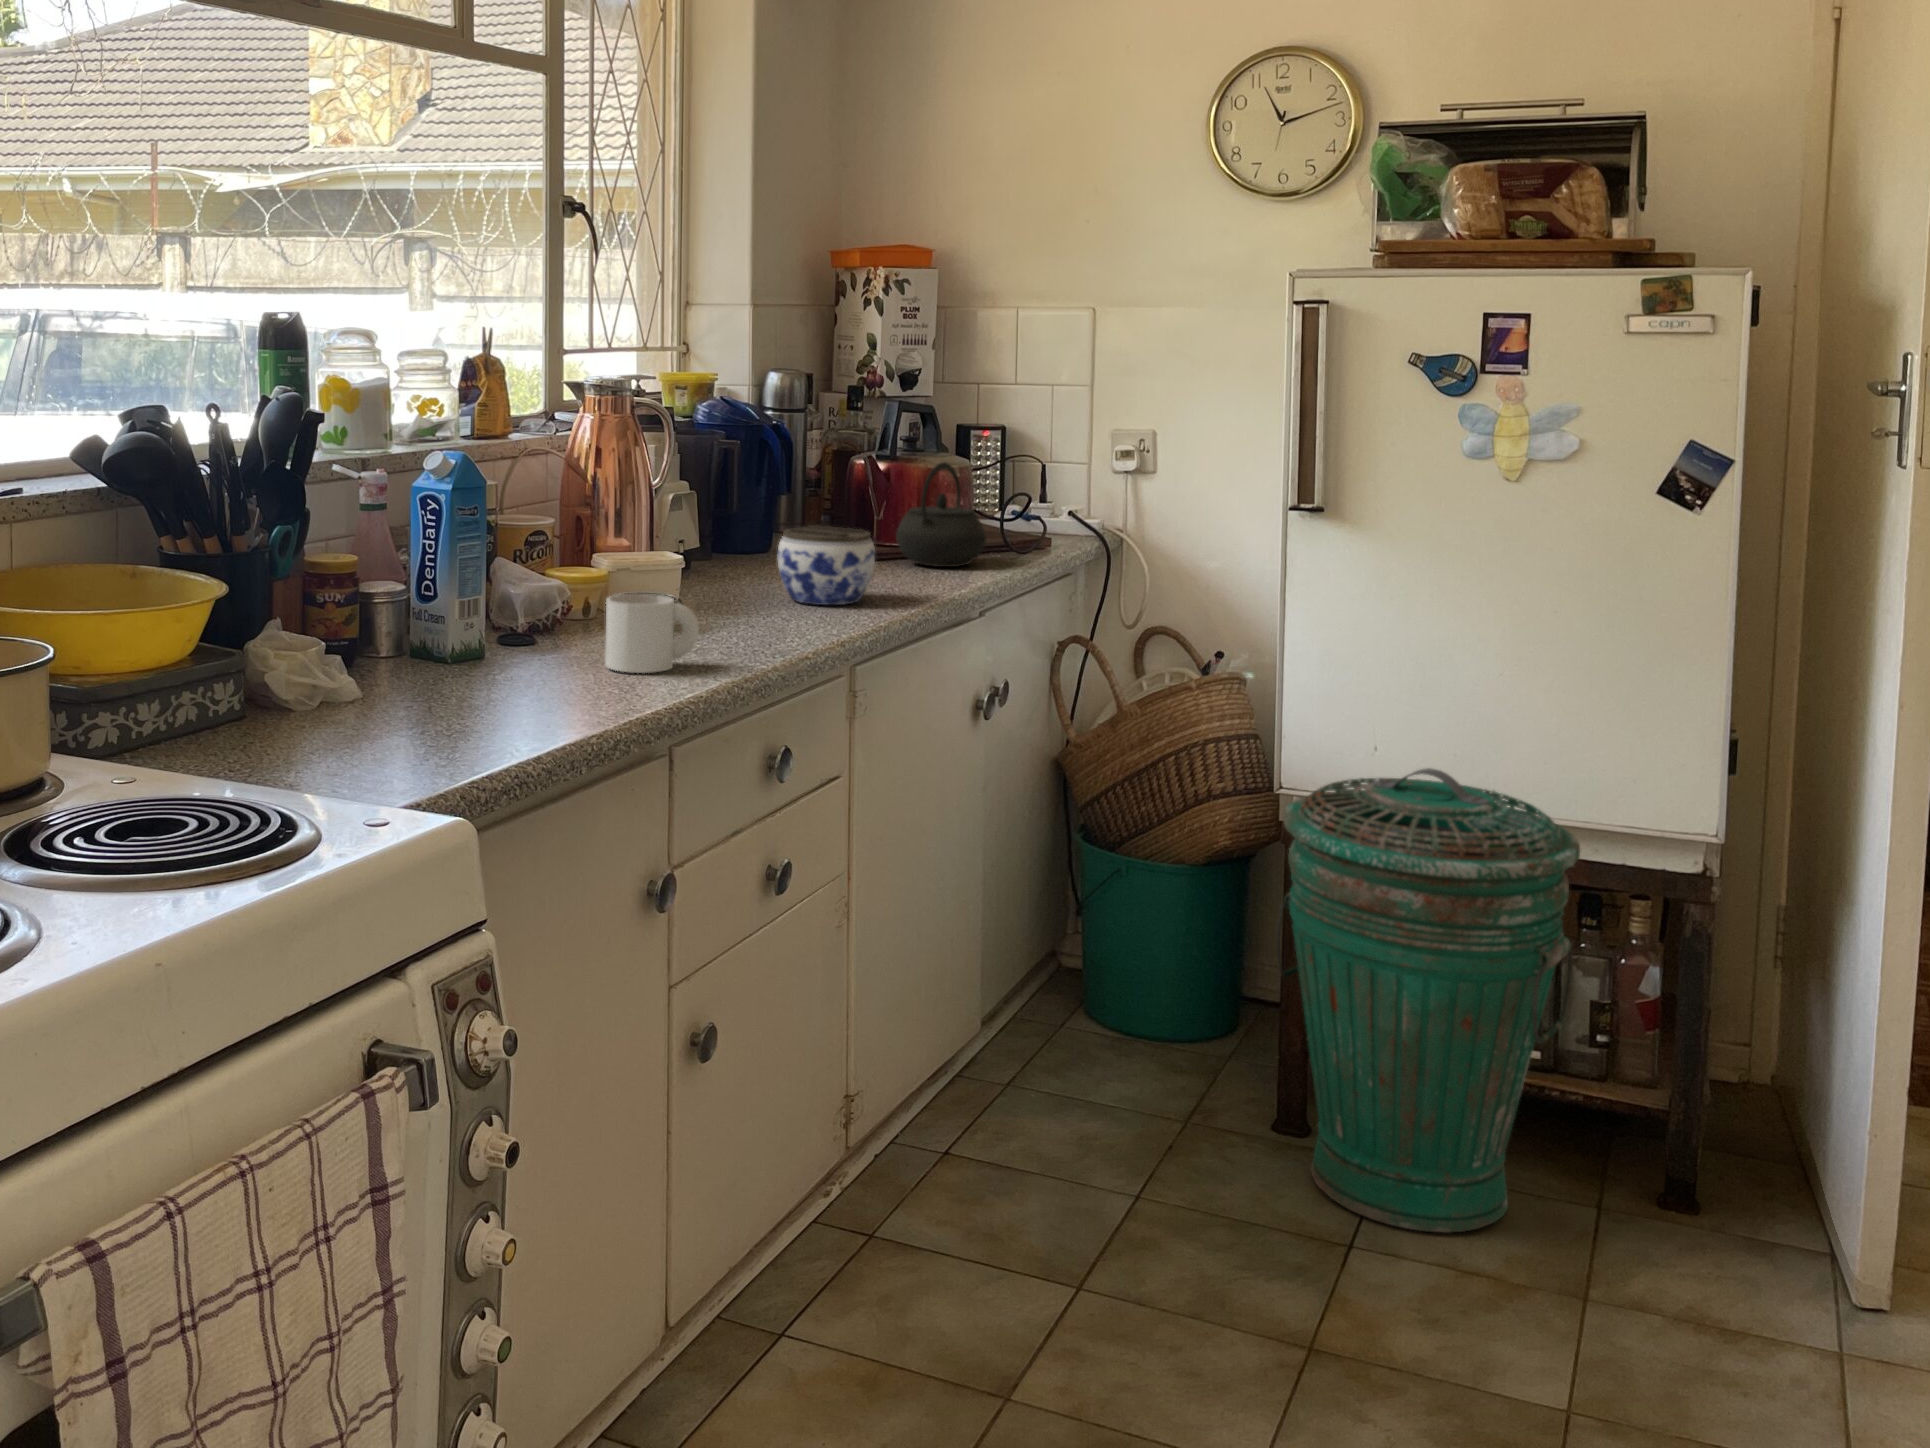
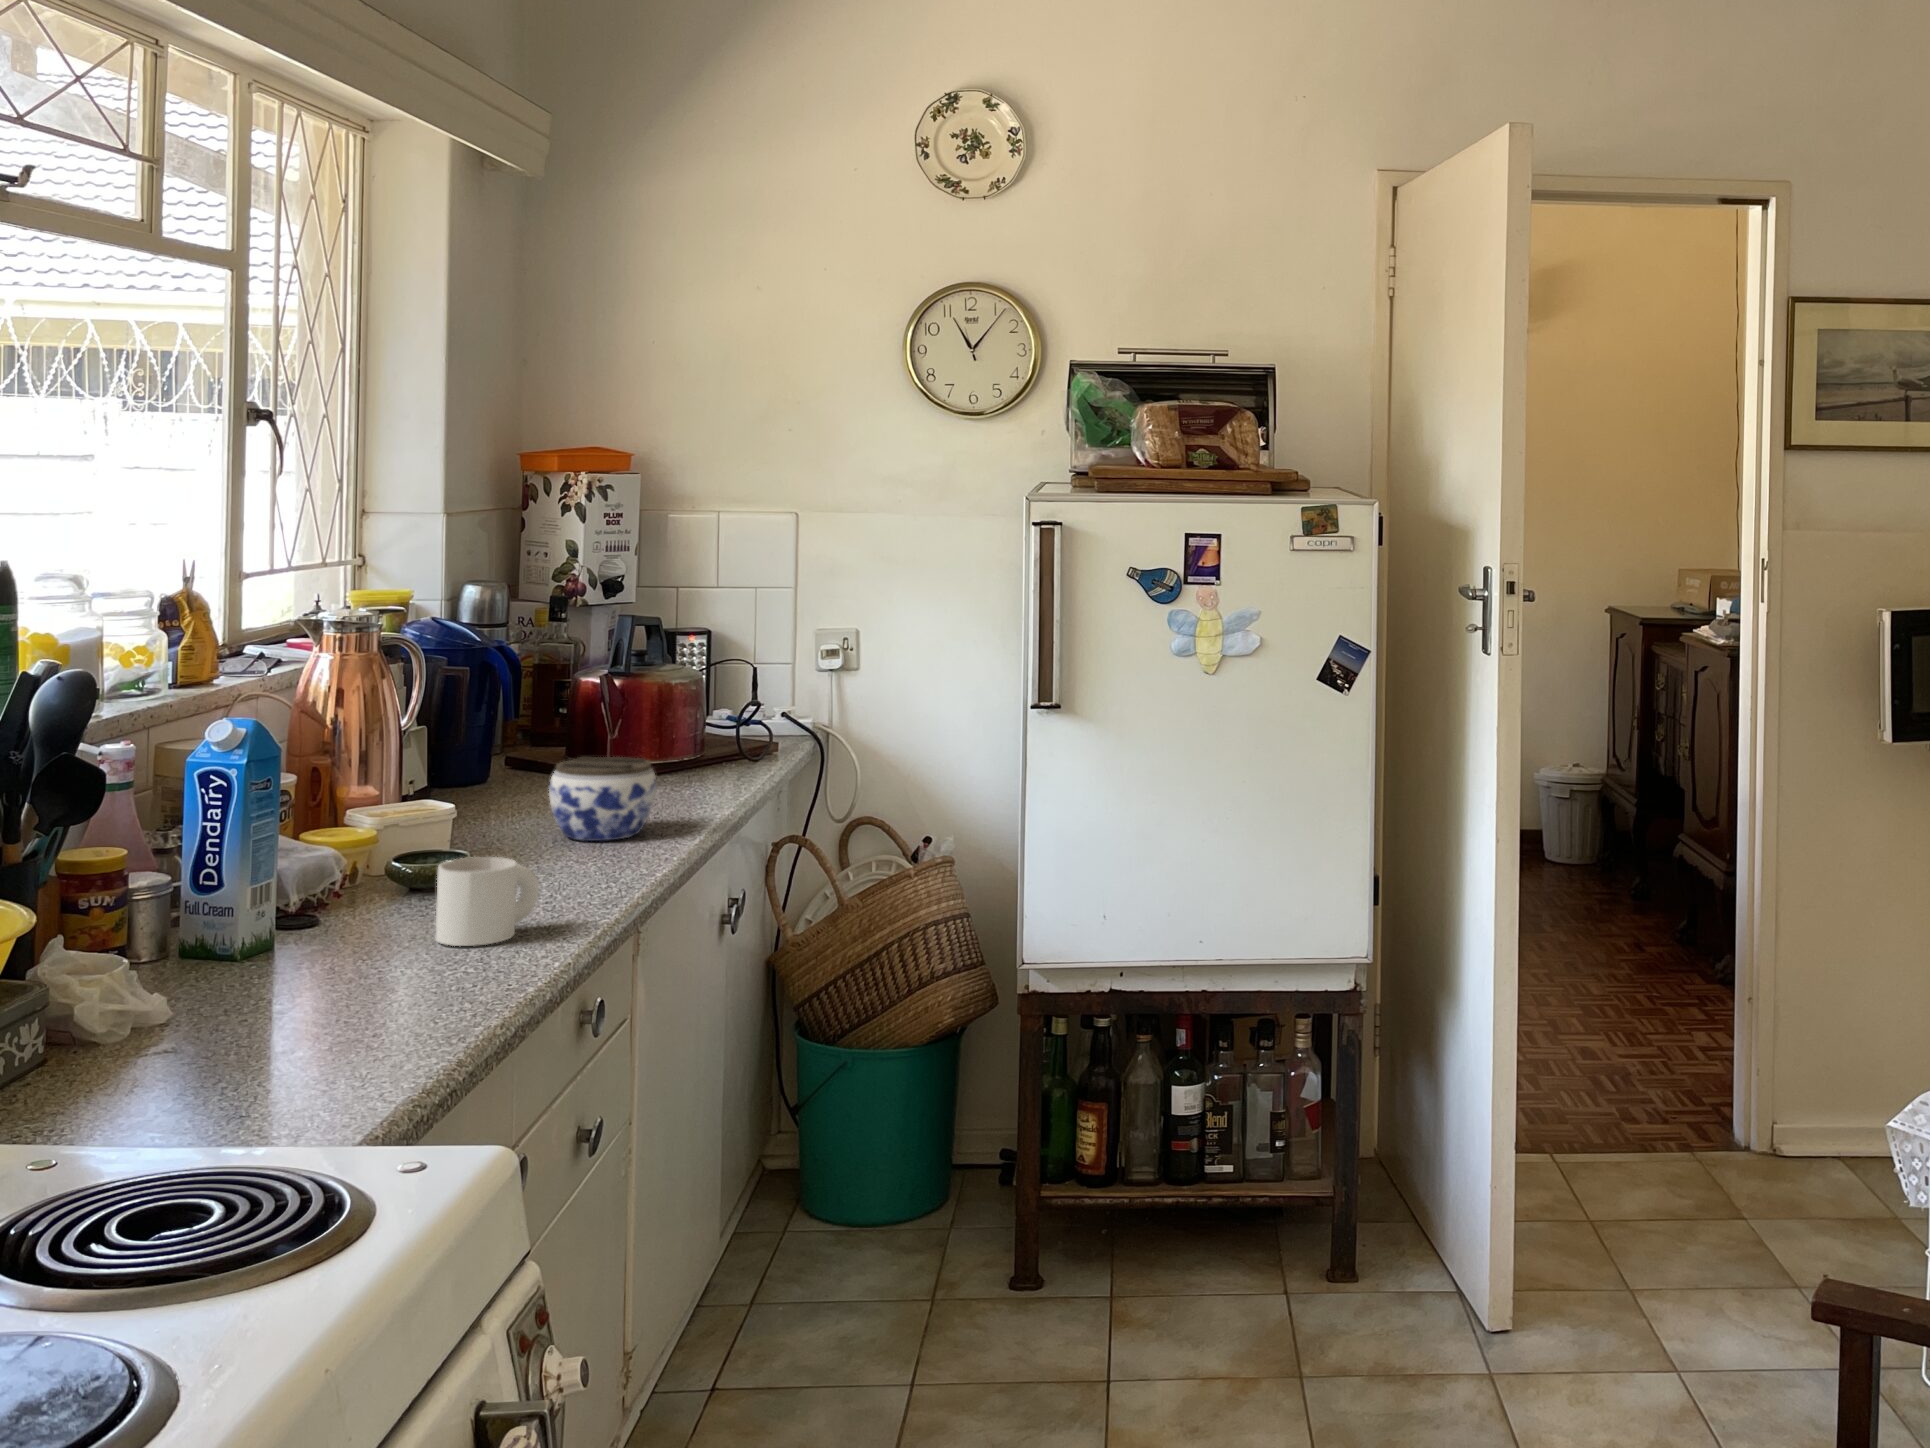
kettle: present [896,462,986,567] -> none [634,677,729,784]
trash can: present [1276,768,1580,1233] -> none [1033,930,1277,1347]

